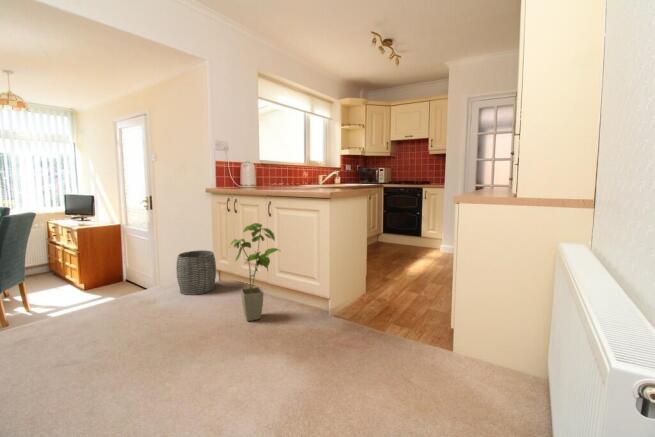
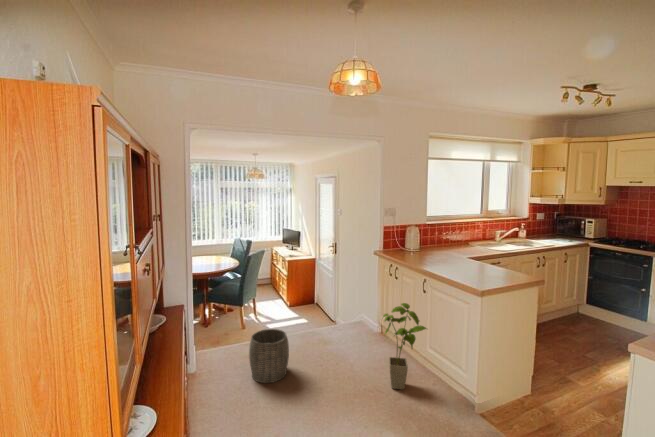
woven basket: present [176,250,216,295] -> present [249,329,289,383]

